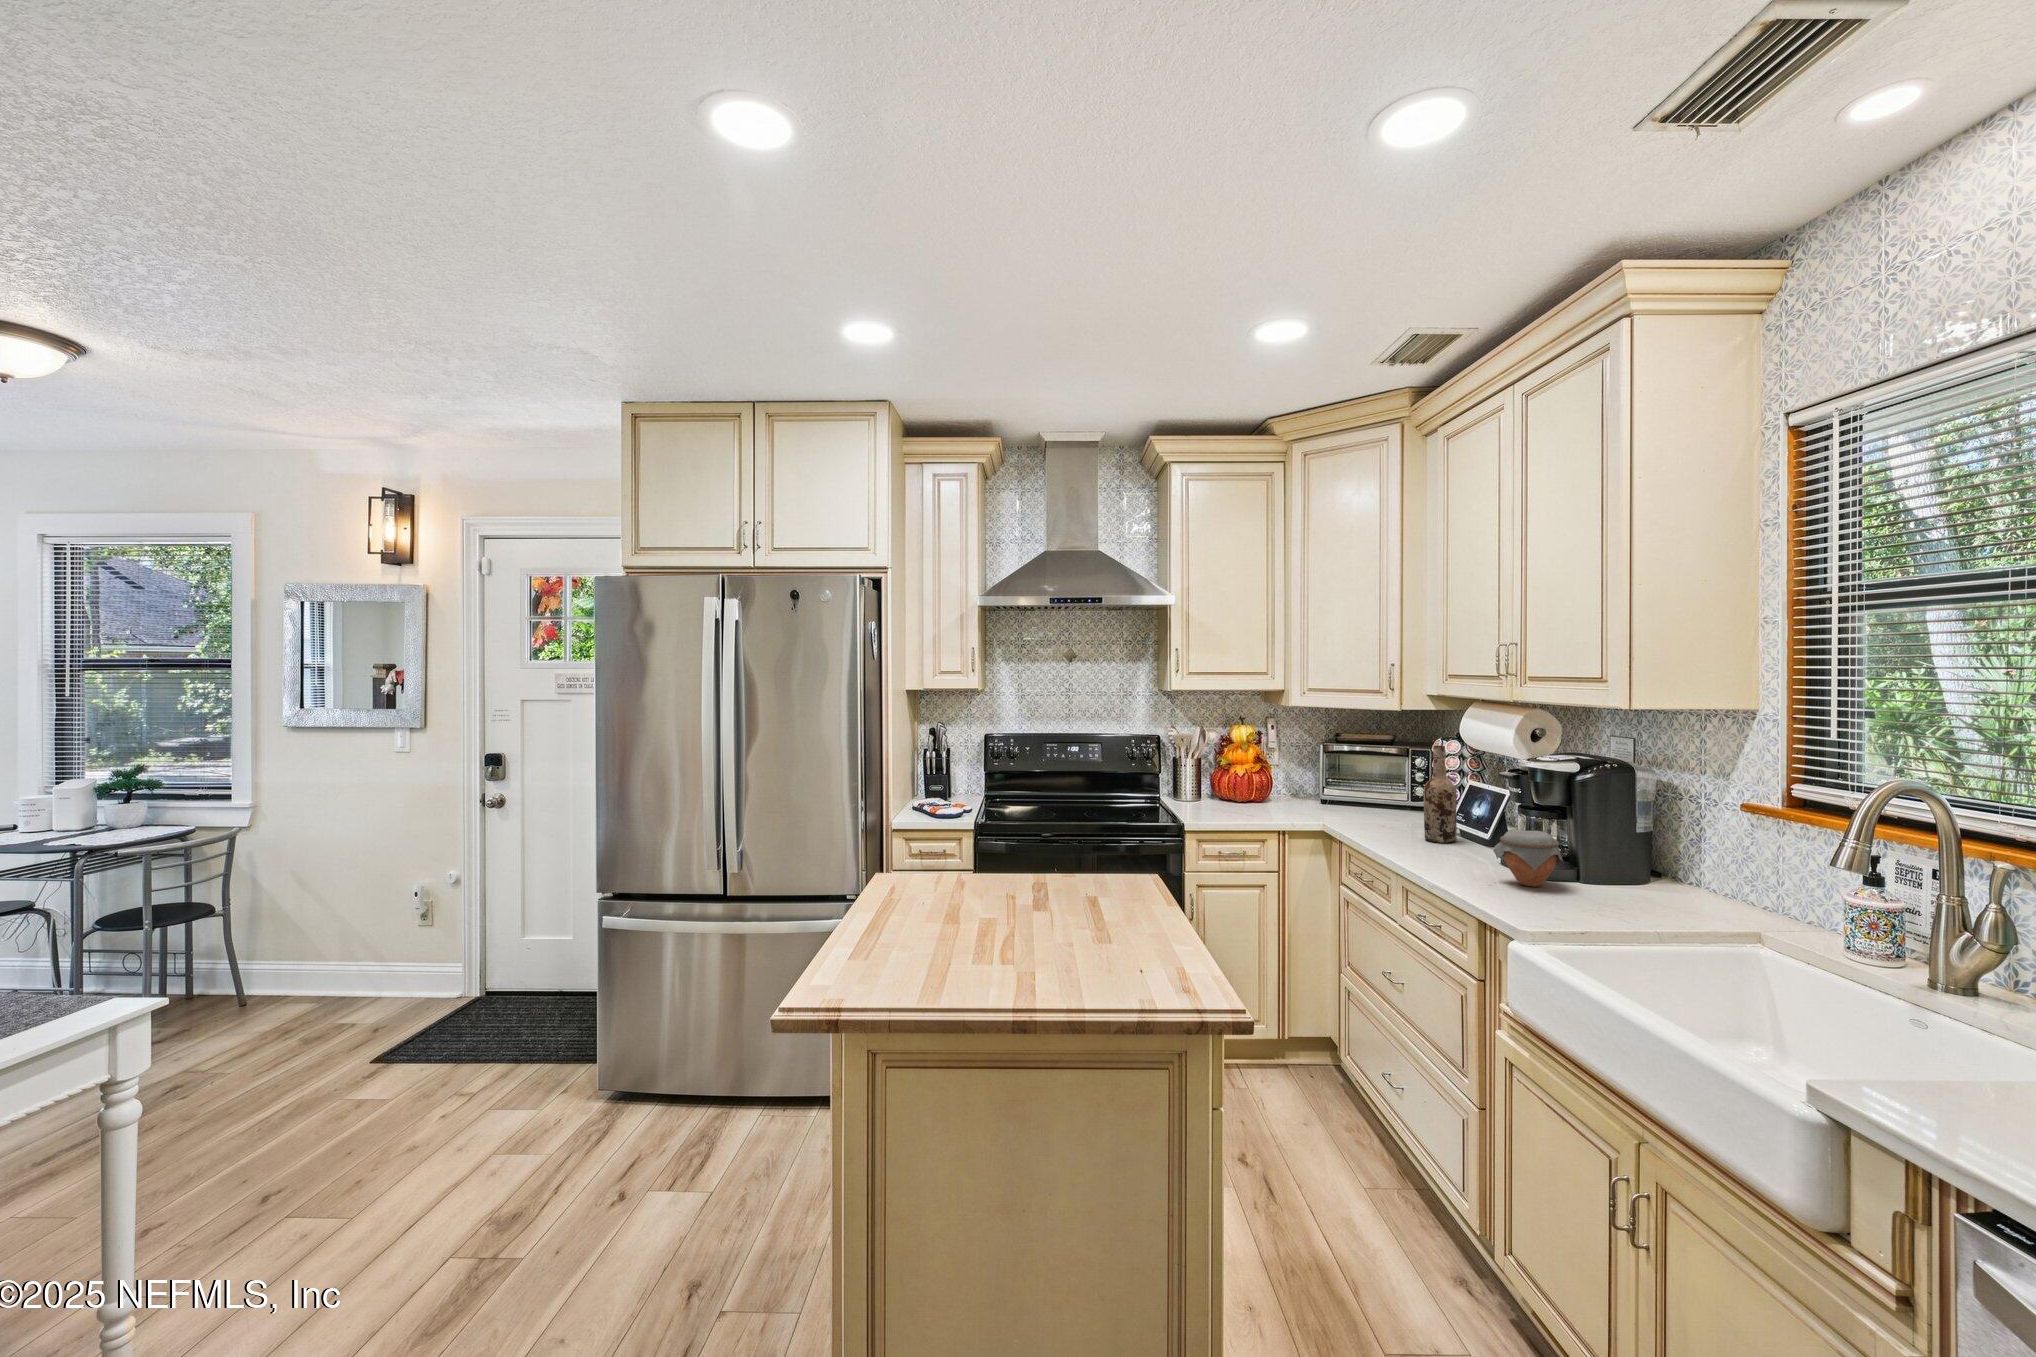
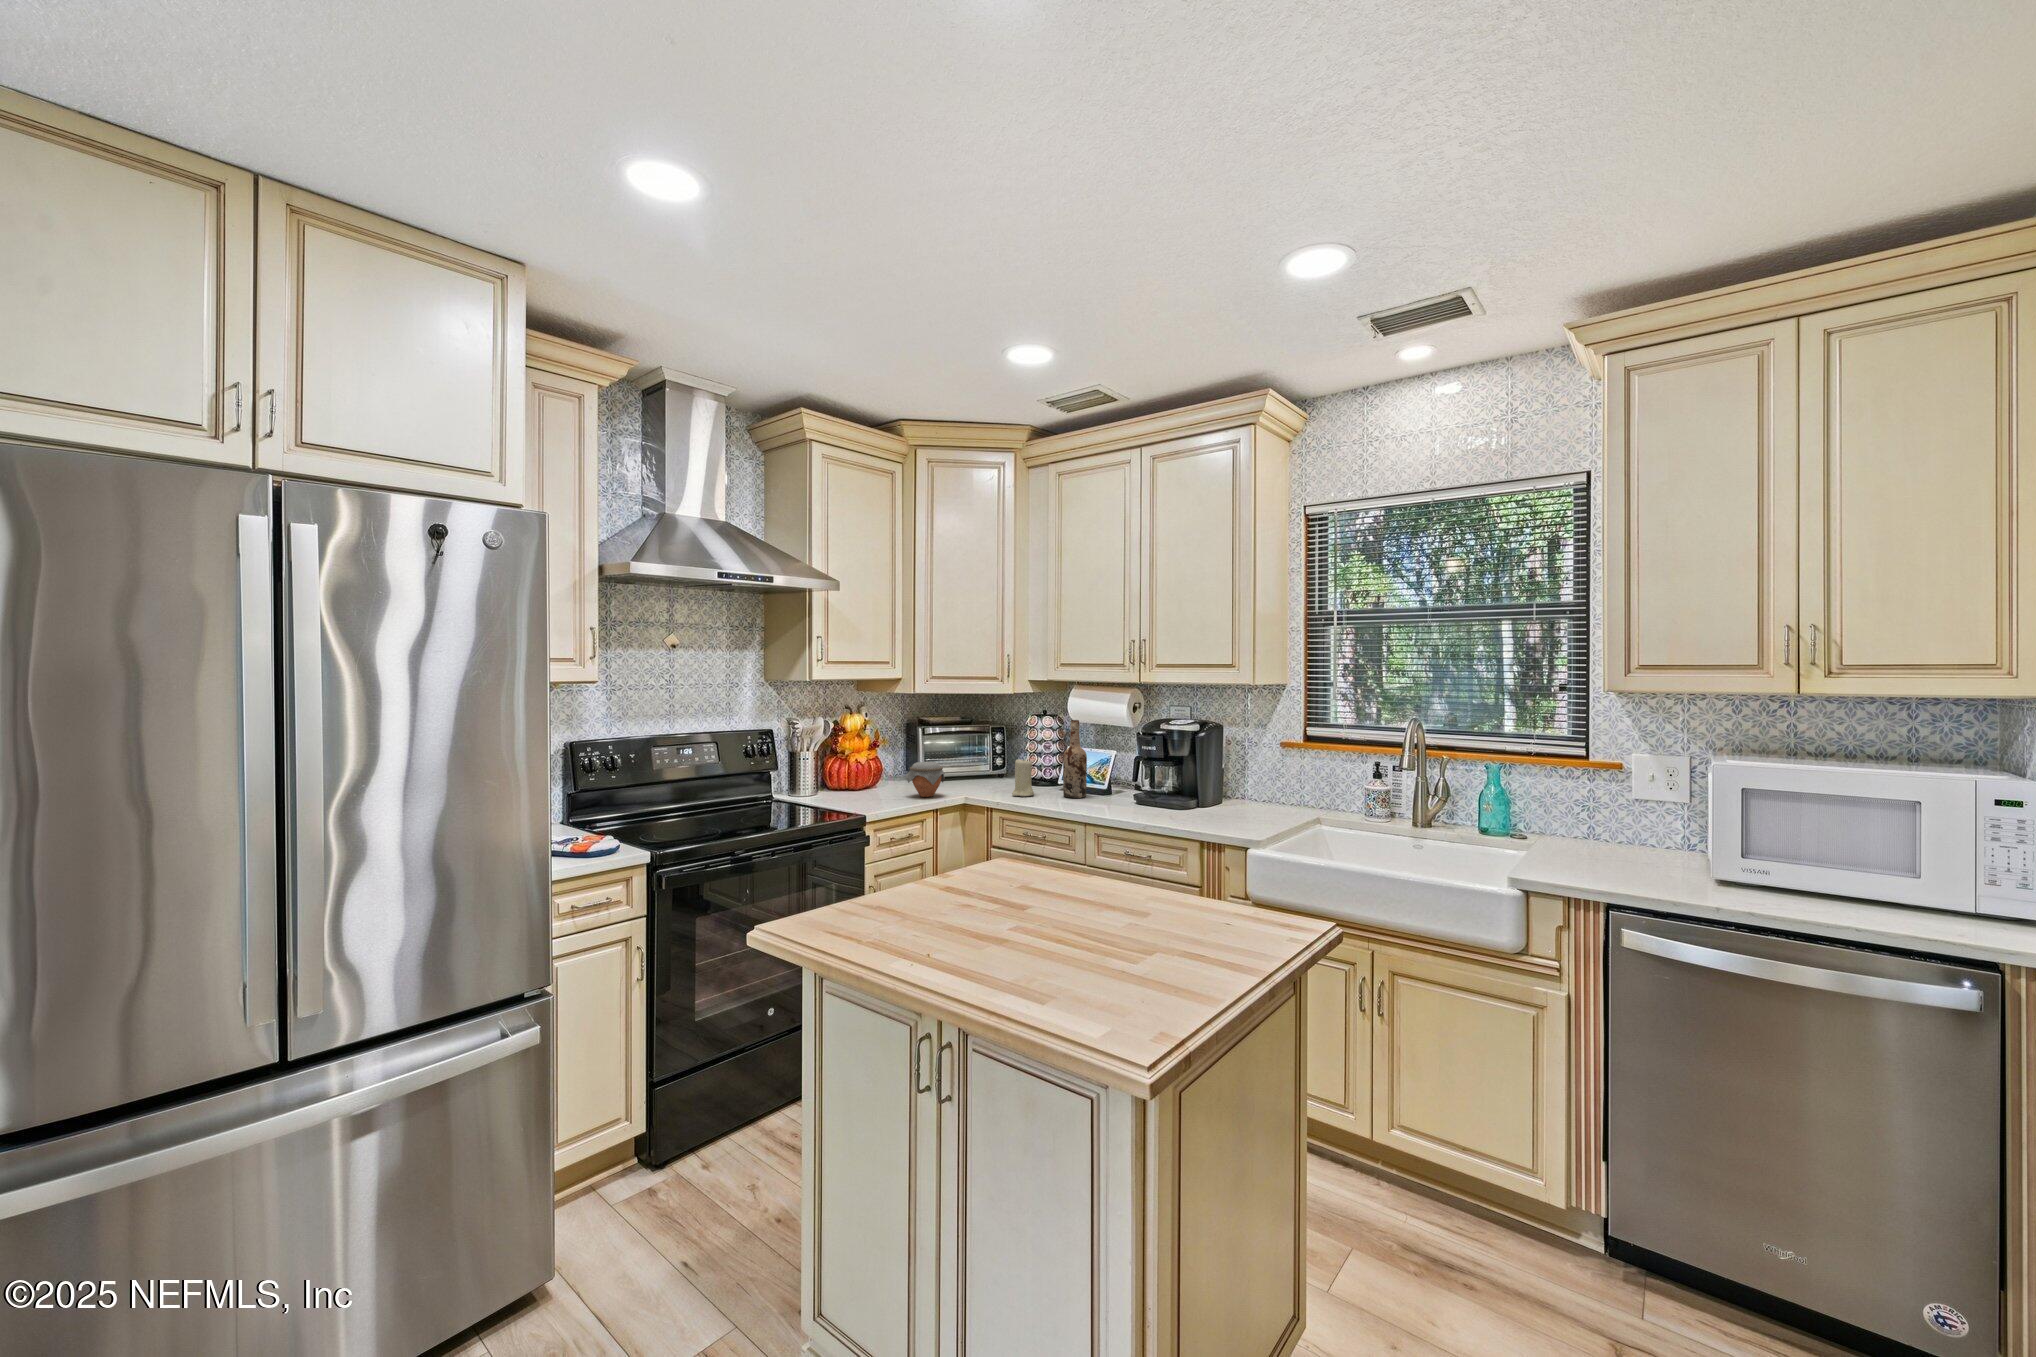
candle: none [1368,786,1399,831] -> present [1012,758,1034,796]
jar: present [1493,830,1563,887] -> present [906,762,945,797]

